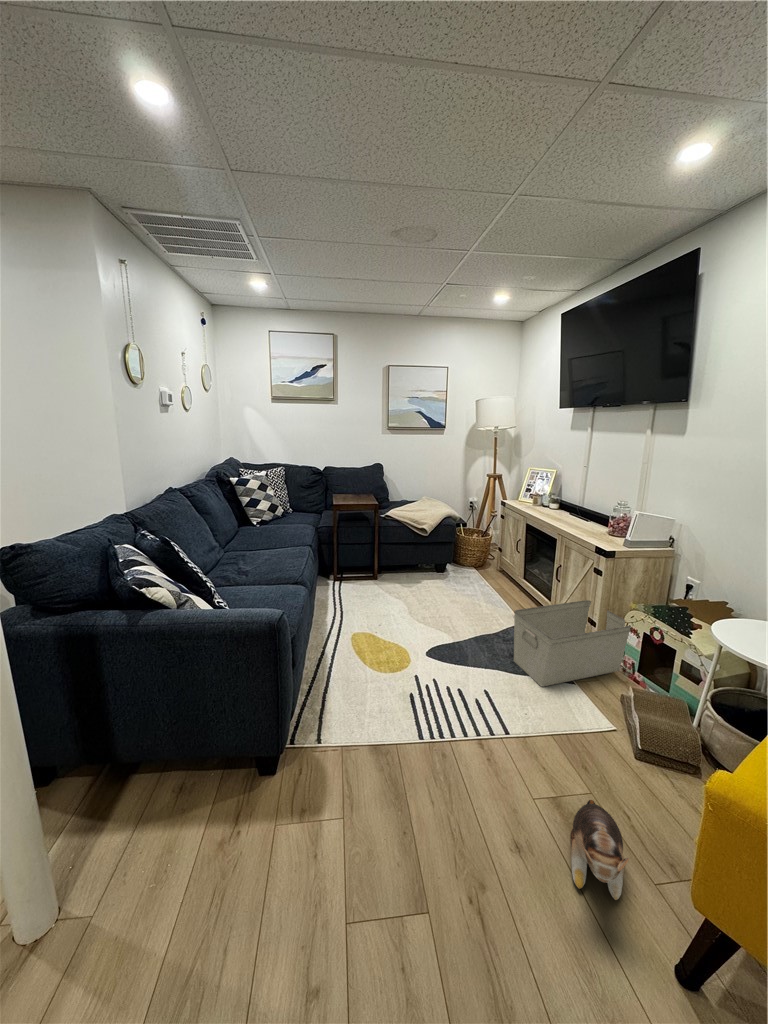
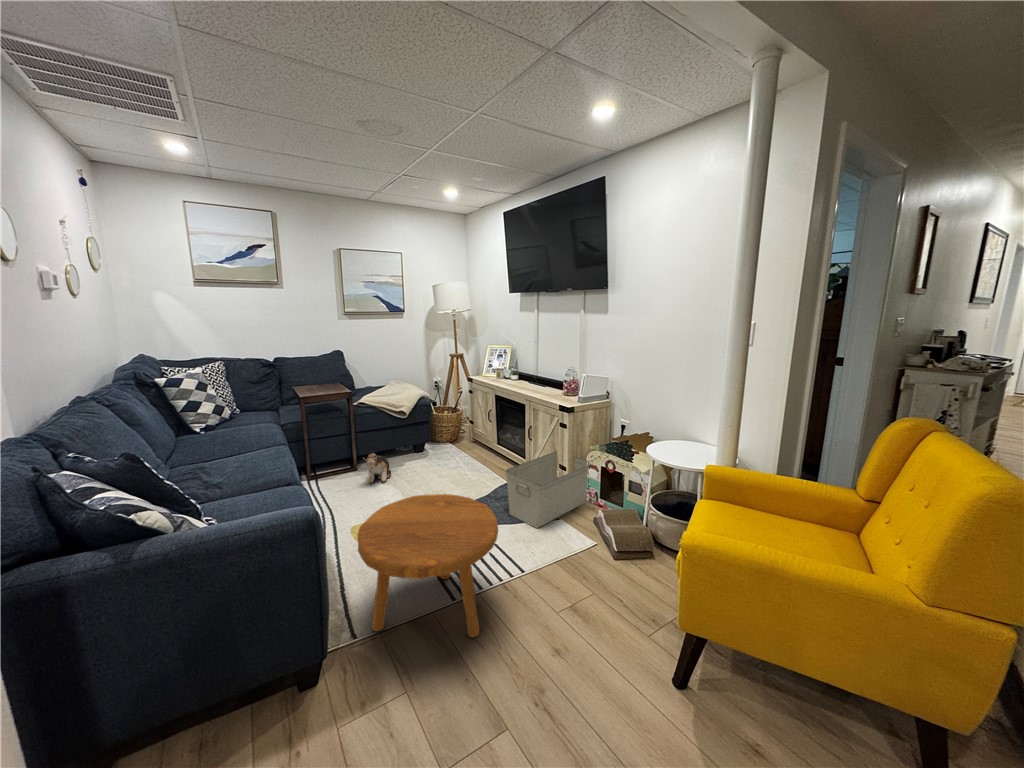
footstool: none [326,619,474,792] -> present [358,494,498,638]
plush toy: present [571,800,629,900] -> present [364,453,391,483]

